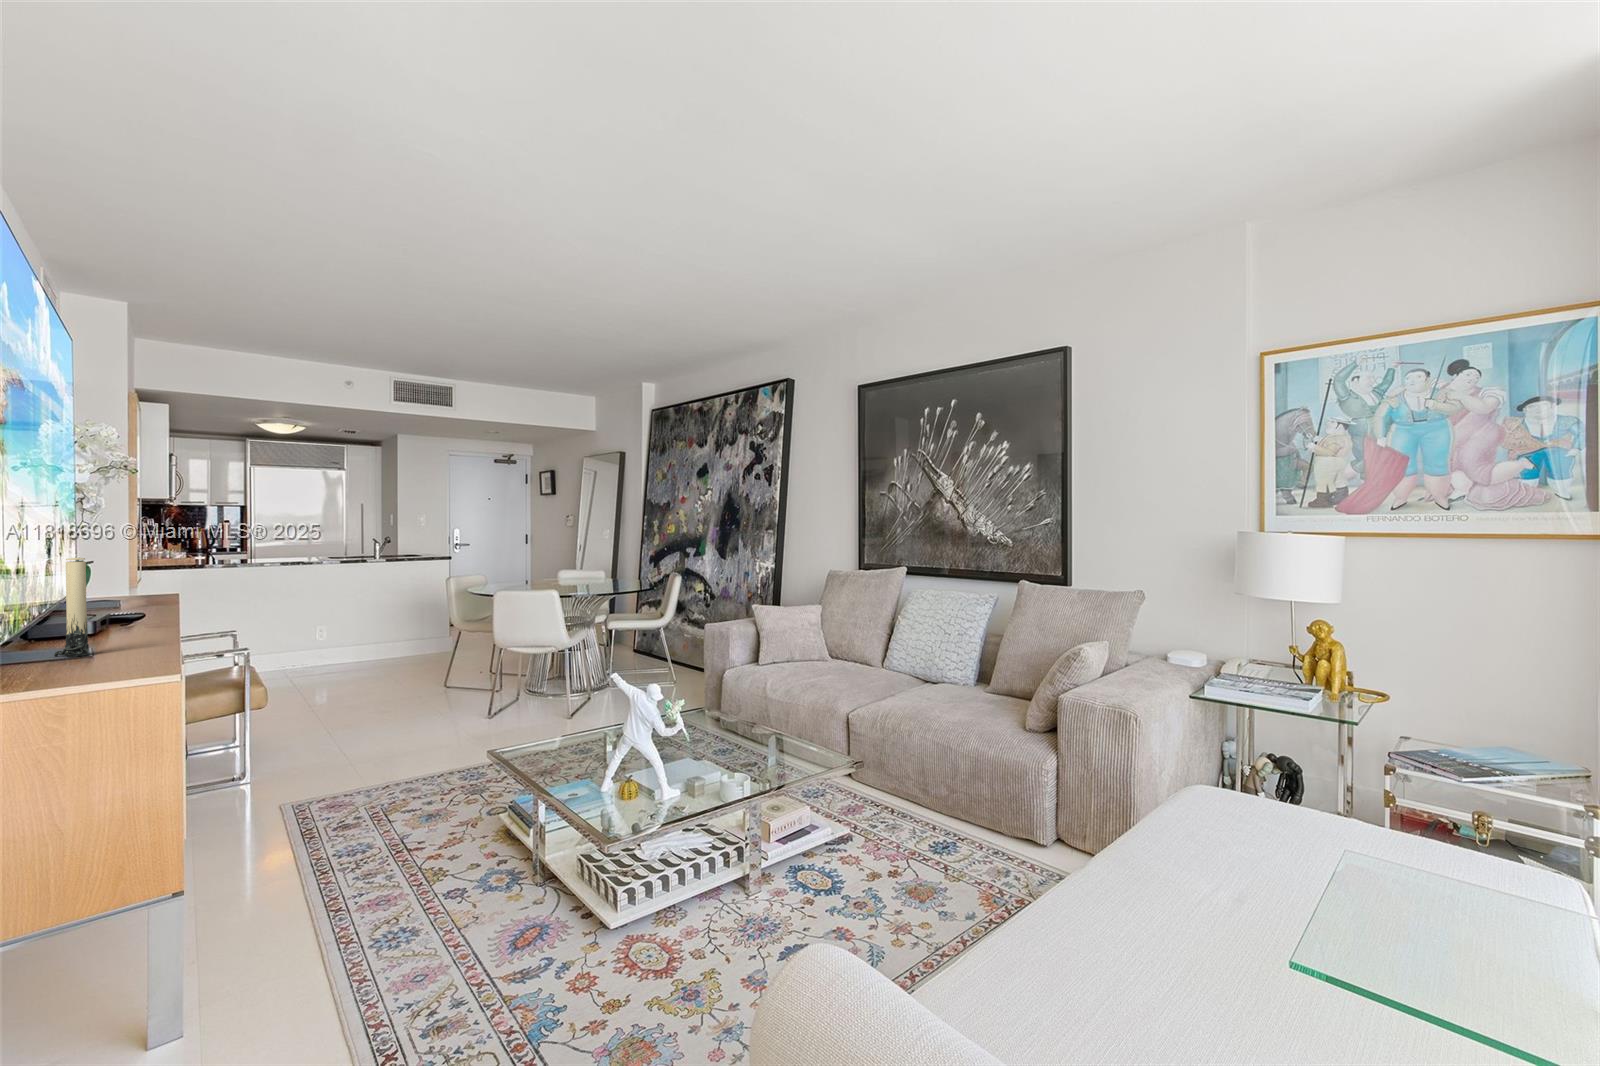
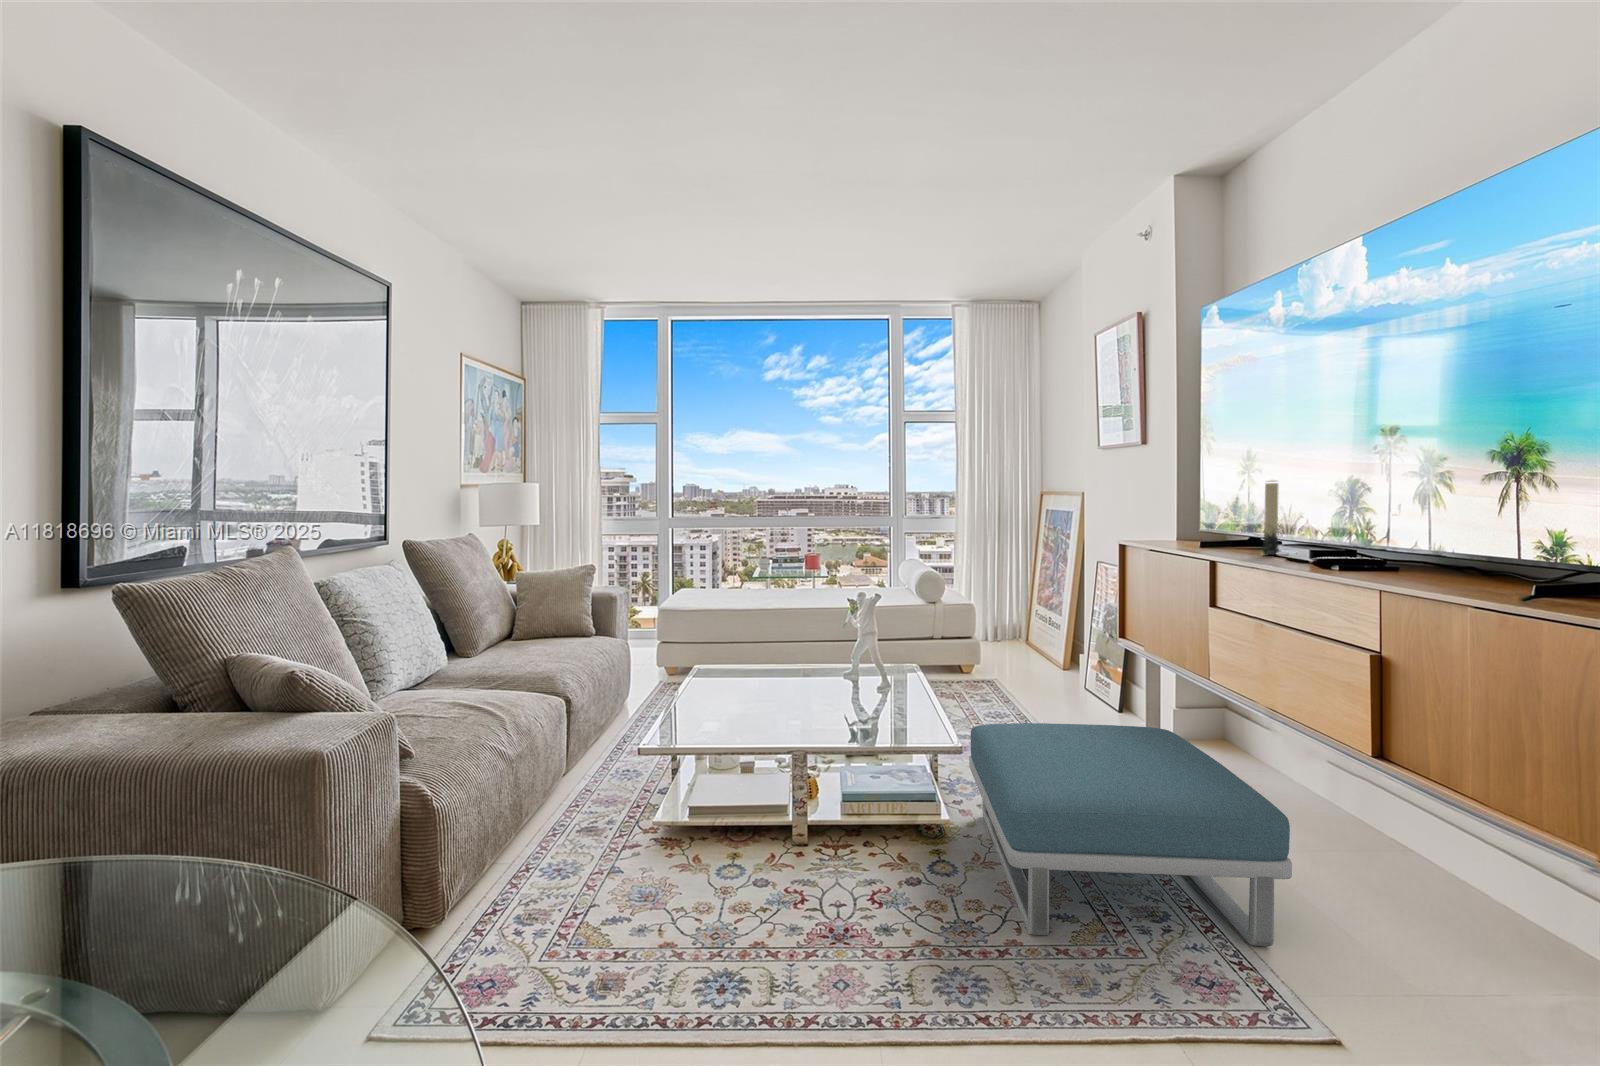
footstool: none [261,731,486,909] -> present [969,723,1292,946]

